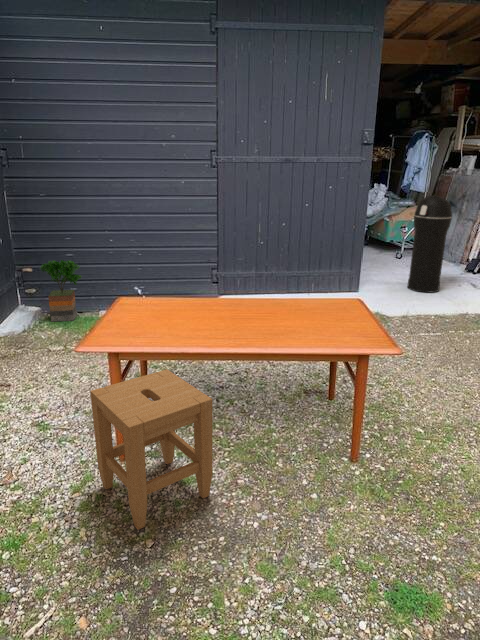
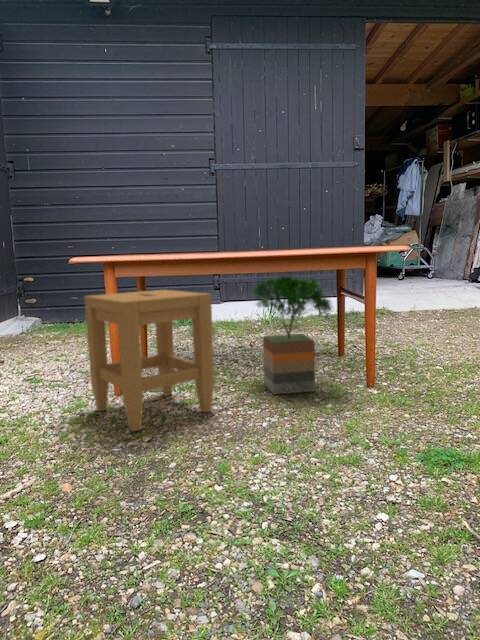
trash can: present [407,195,452,292] -> none [410,199,448,295]
potted tree: present [41,260,81,322] -> present [252,275,332,394]

